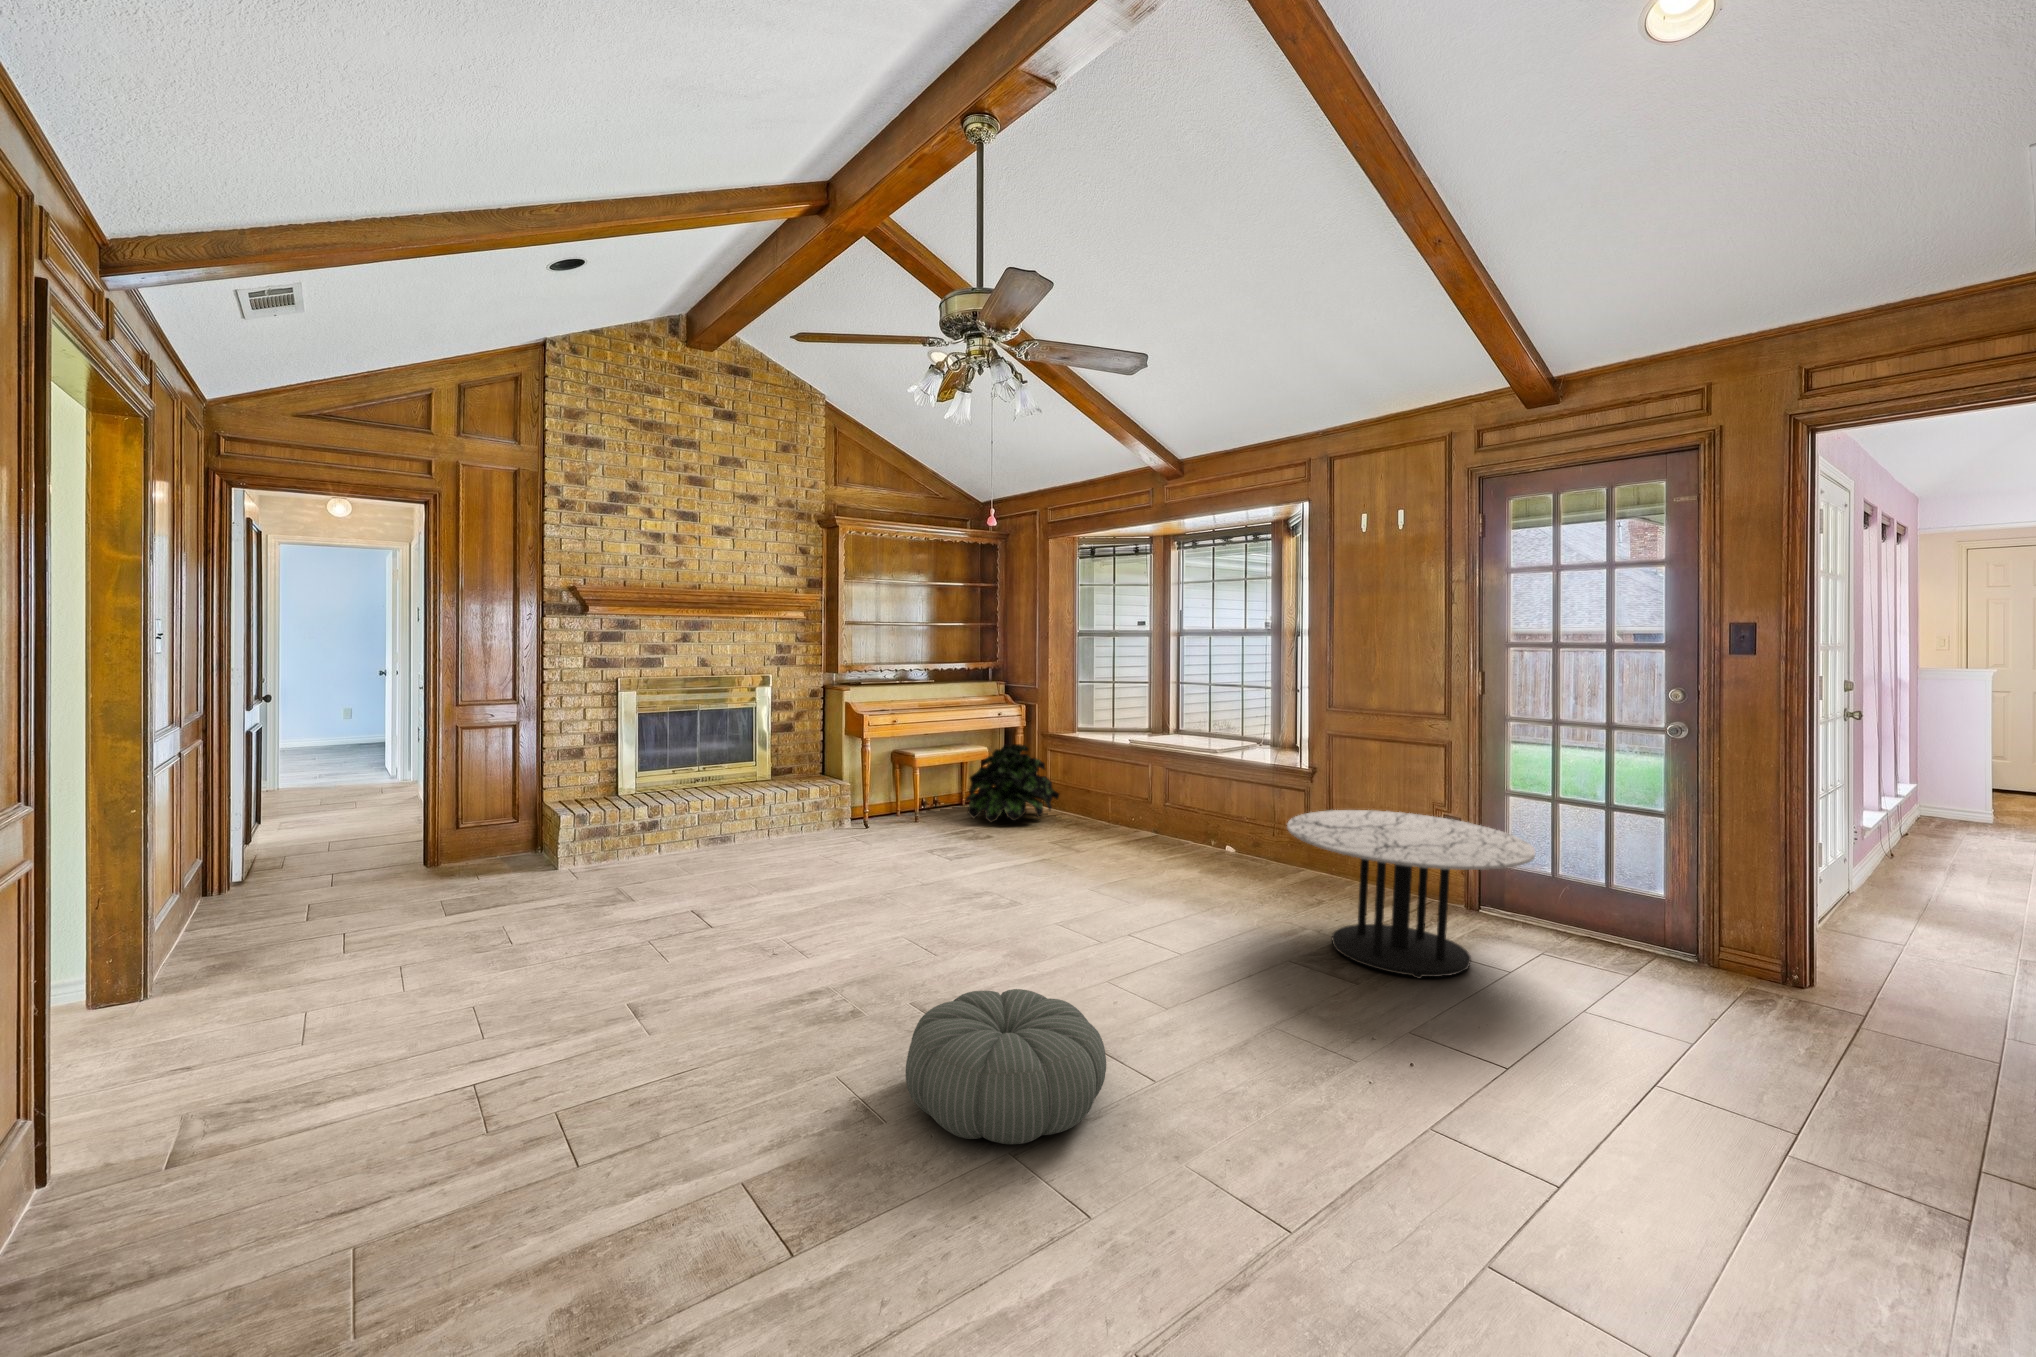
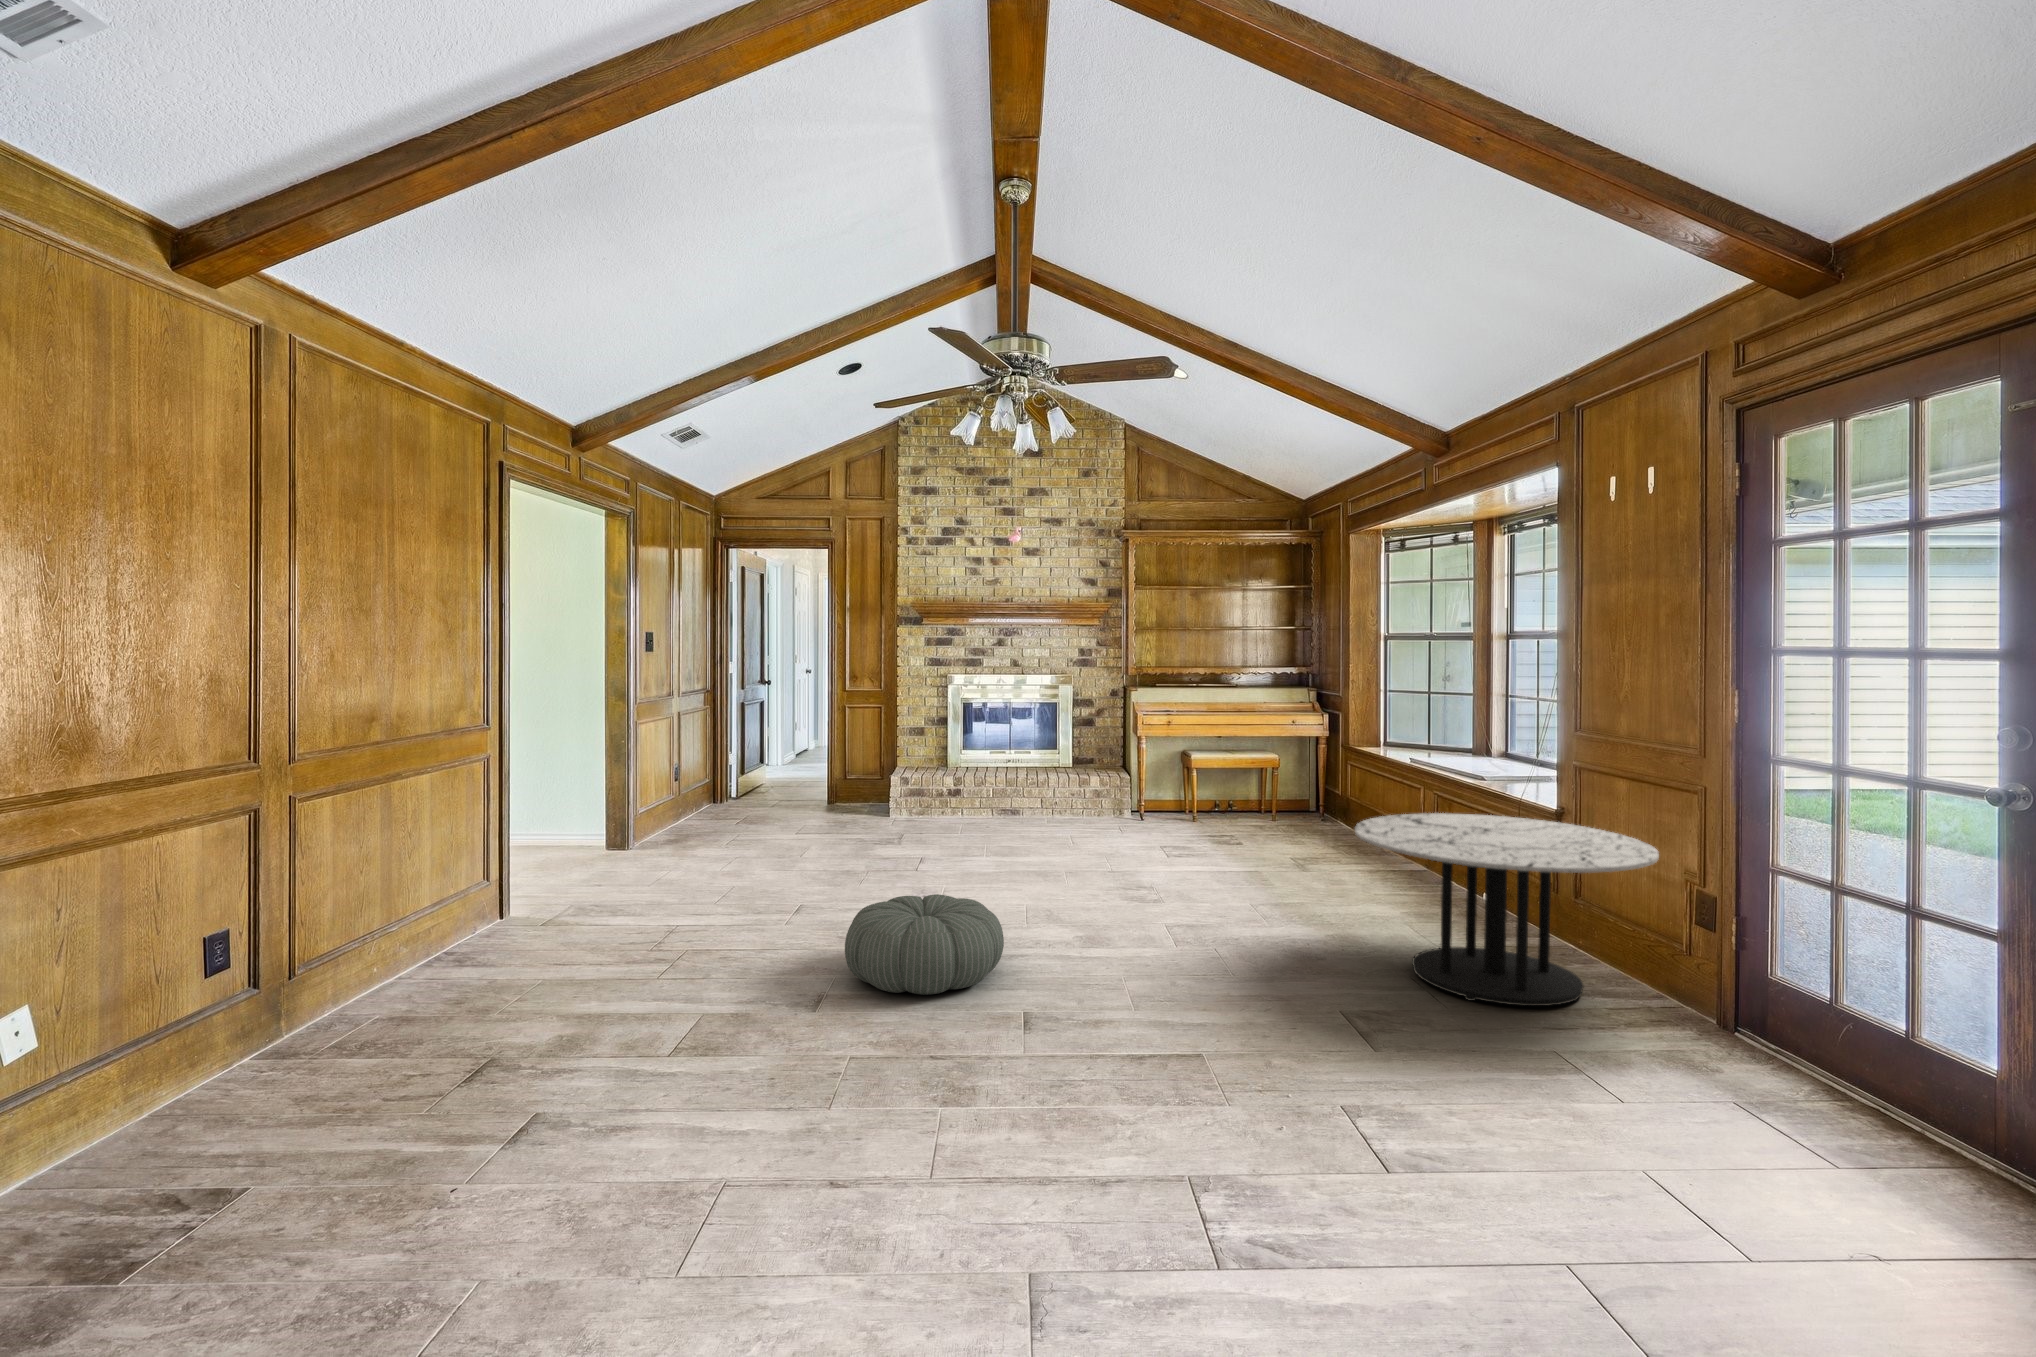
potted plant: present [966,744,1059,822] -> none [1242,748,1347,827]

